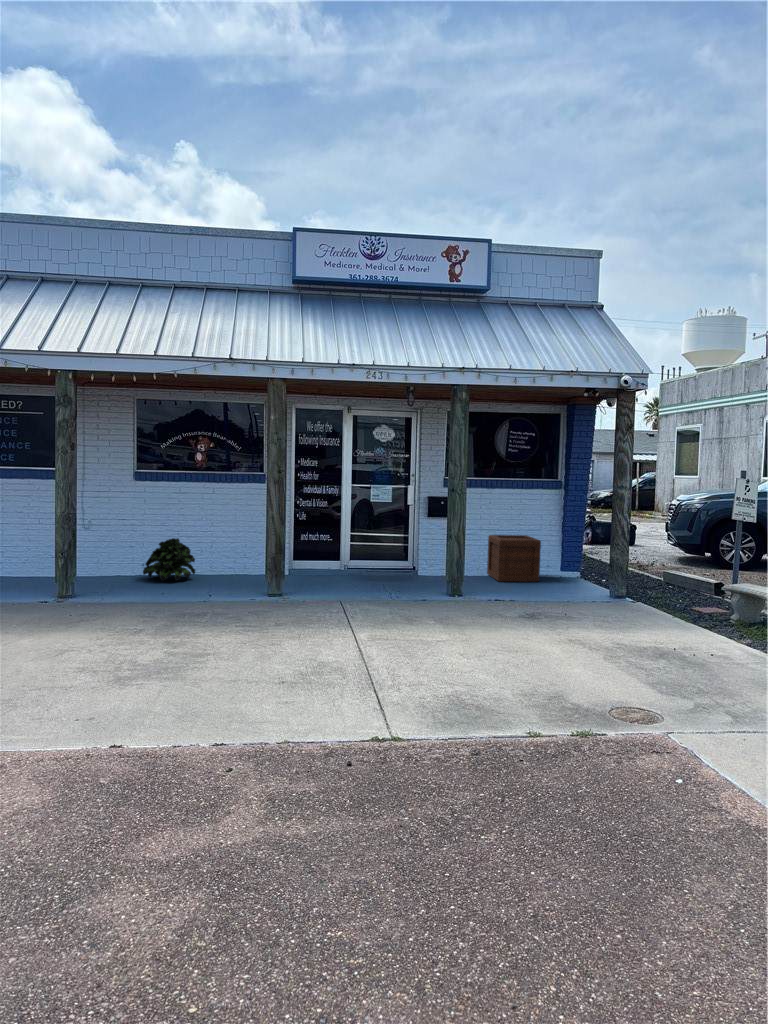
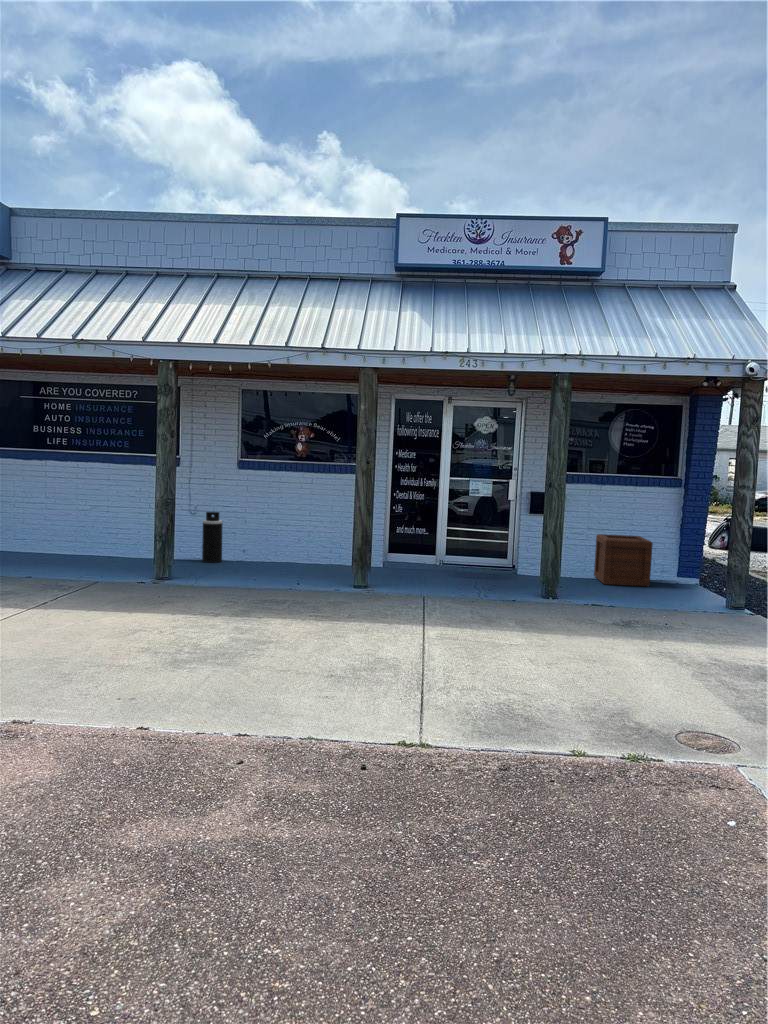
trash can: none [99,525,120,578] -> present [202,512,223,563]
potted plant: present [143,538,195,581] -> none [241,526,292,569]

